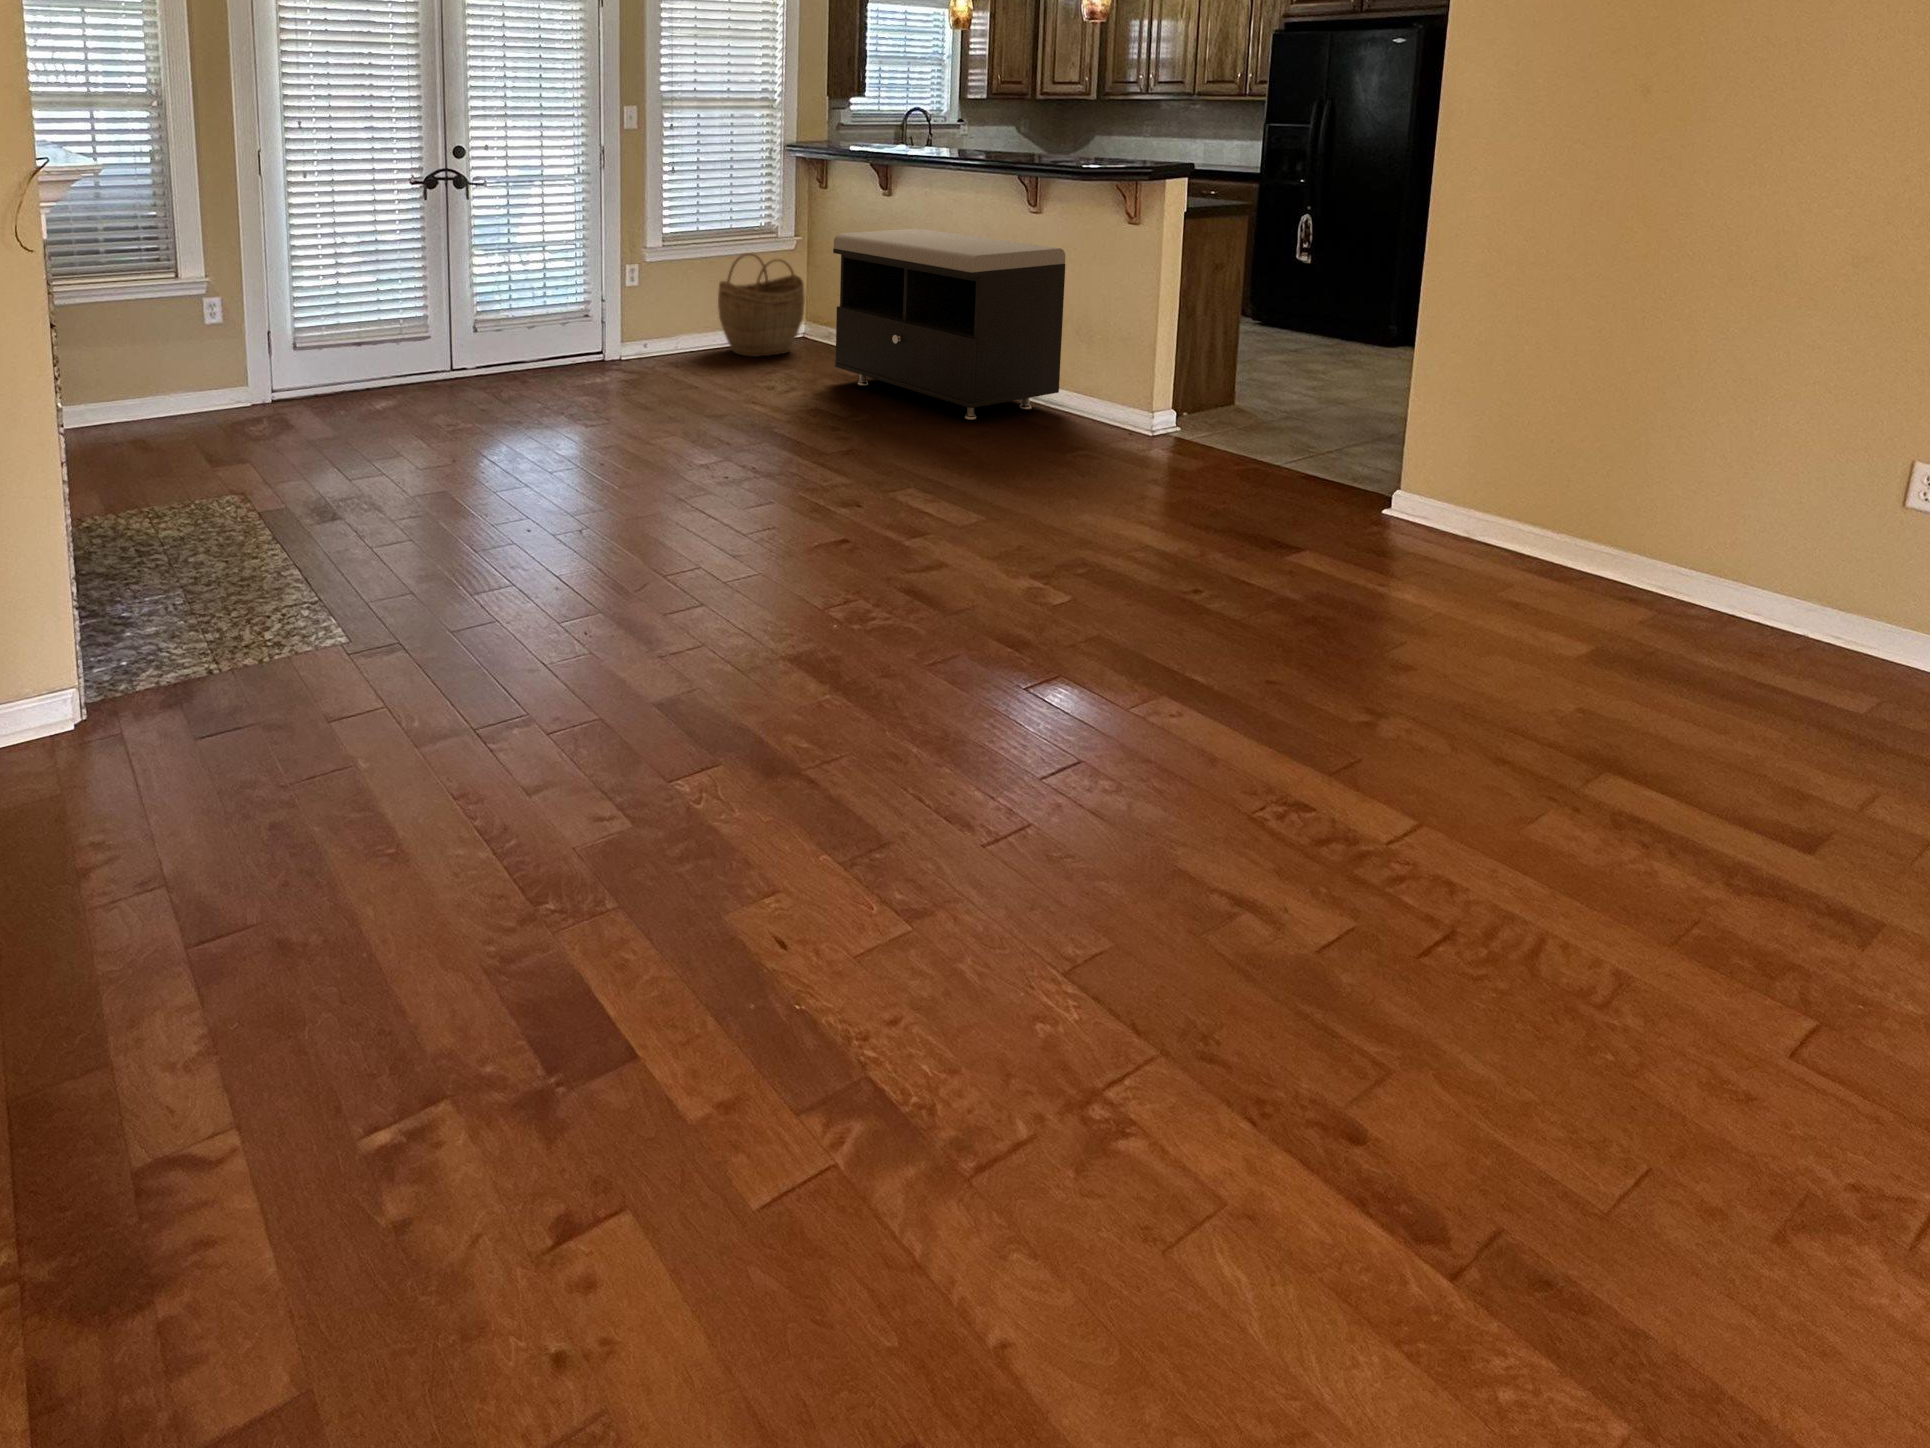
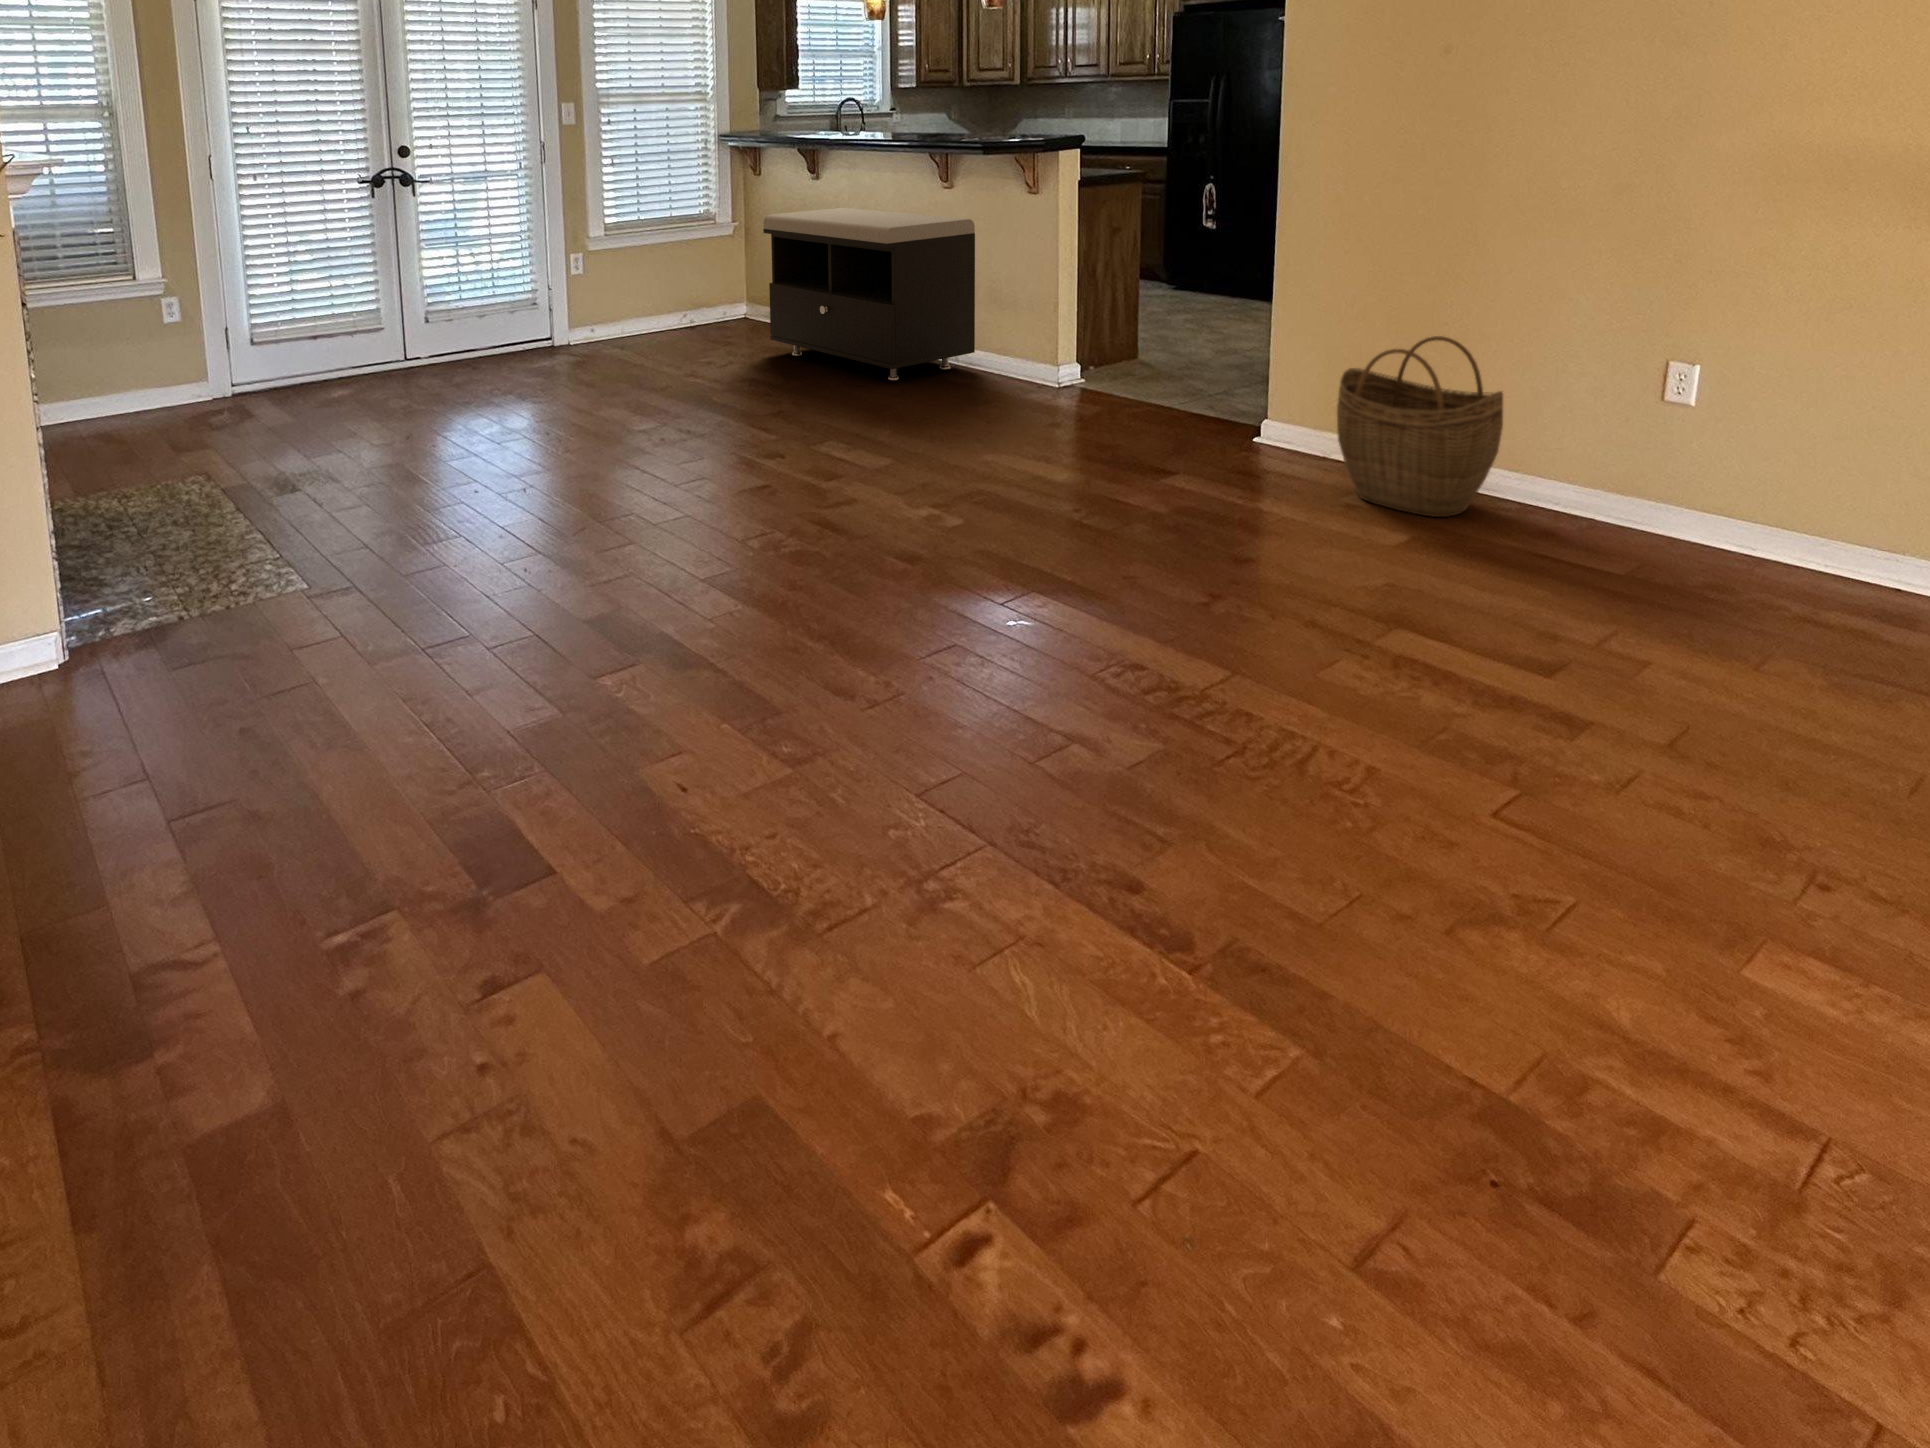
woven basket: present [718,253,805,357] -> present [1337,336,1503,517]

